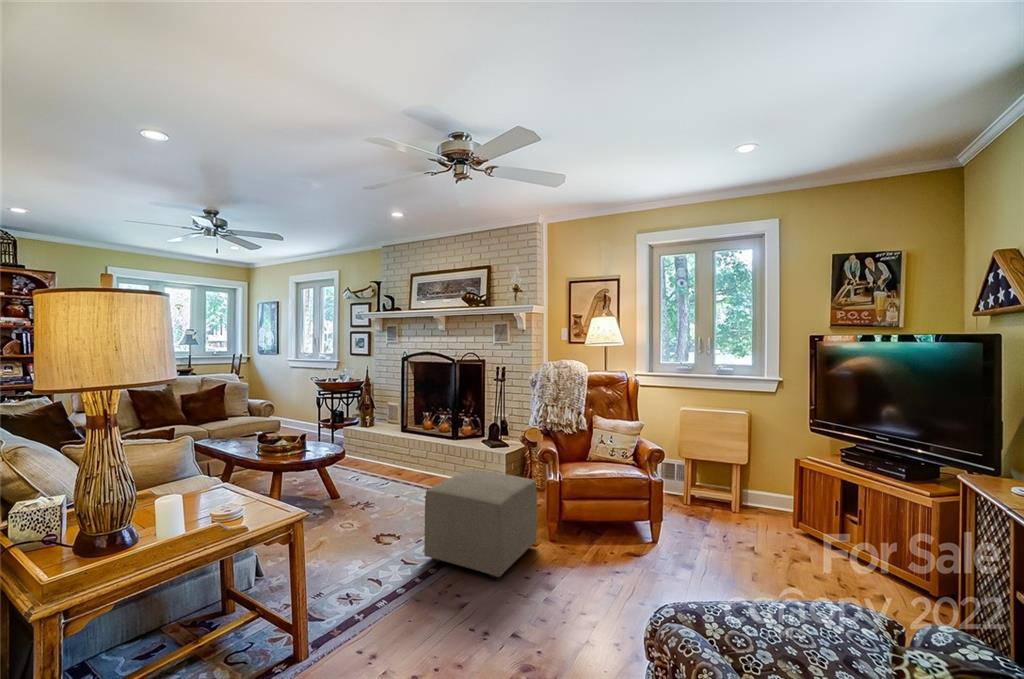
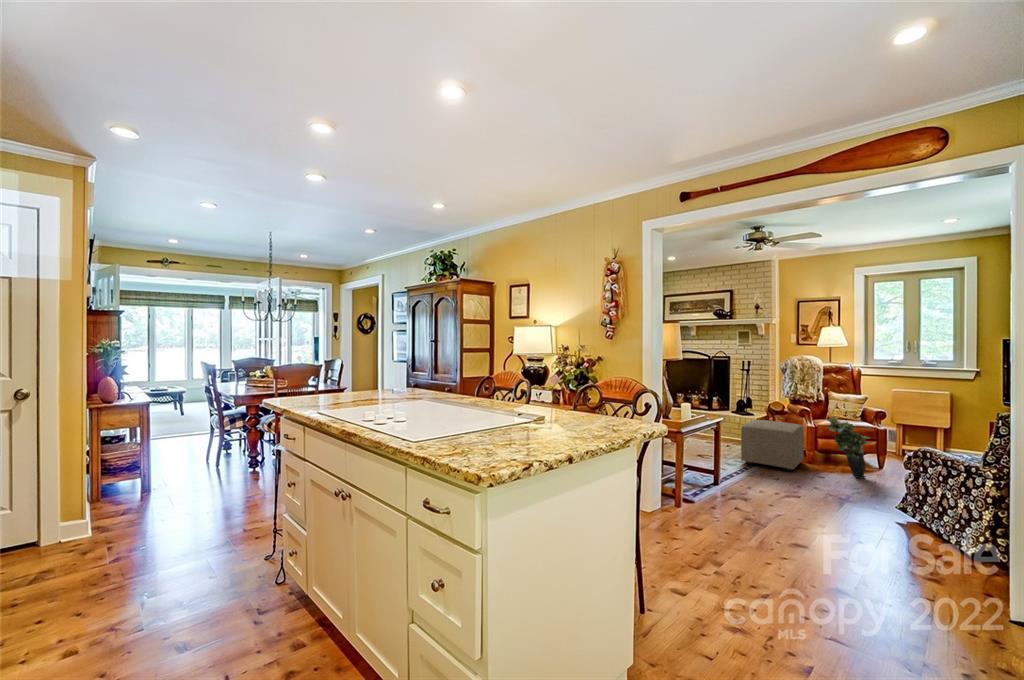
potted plant: none [557,466,626,590] -> present [826,417,869,479]

